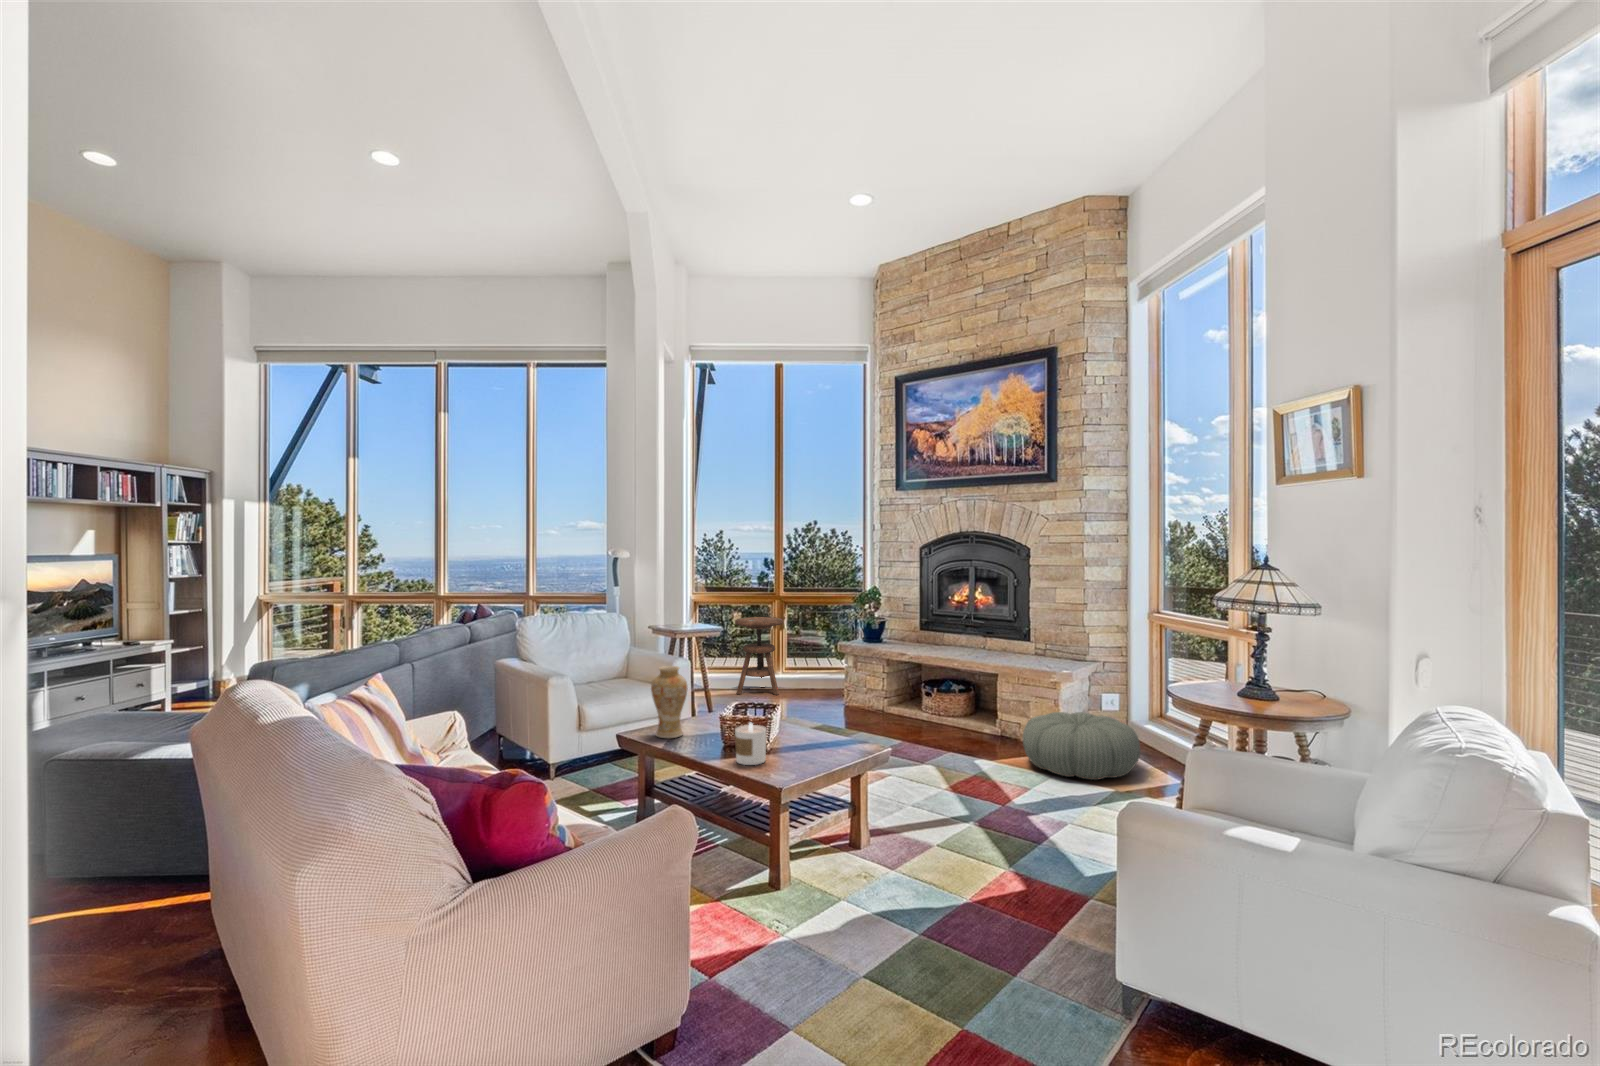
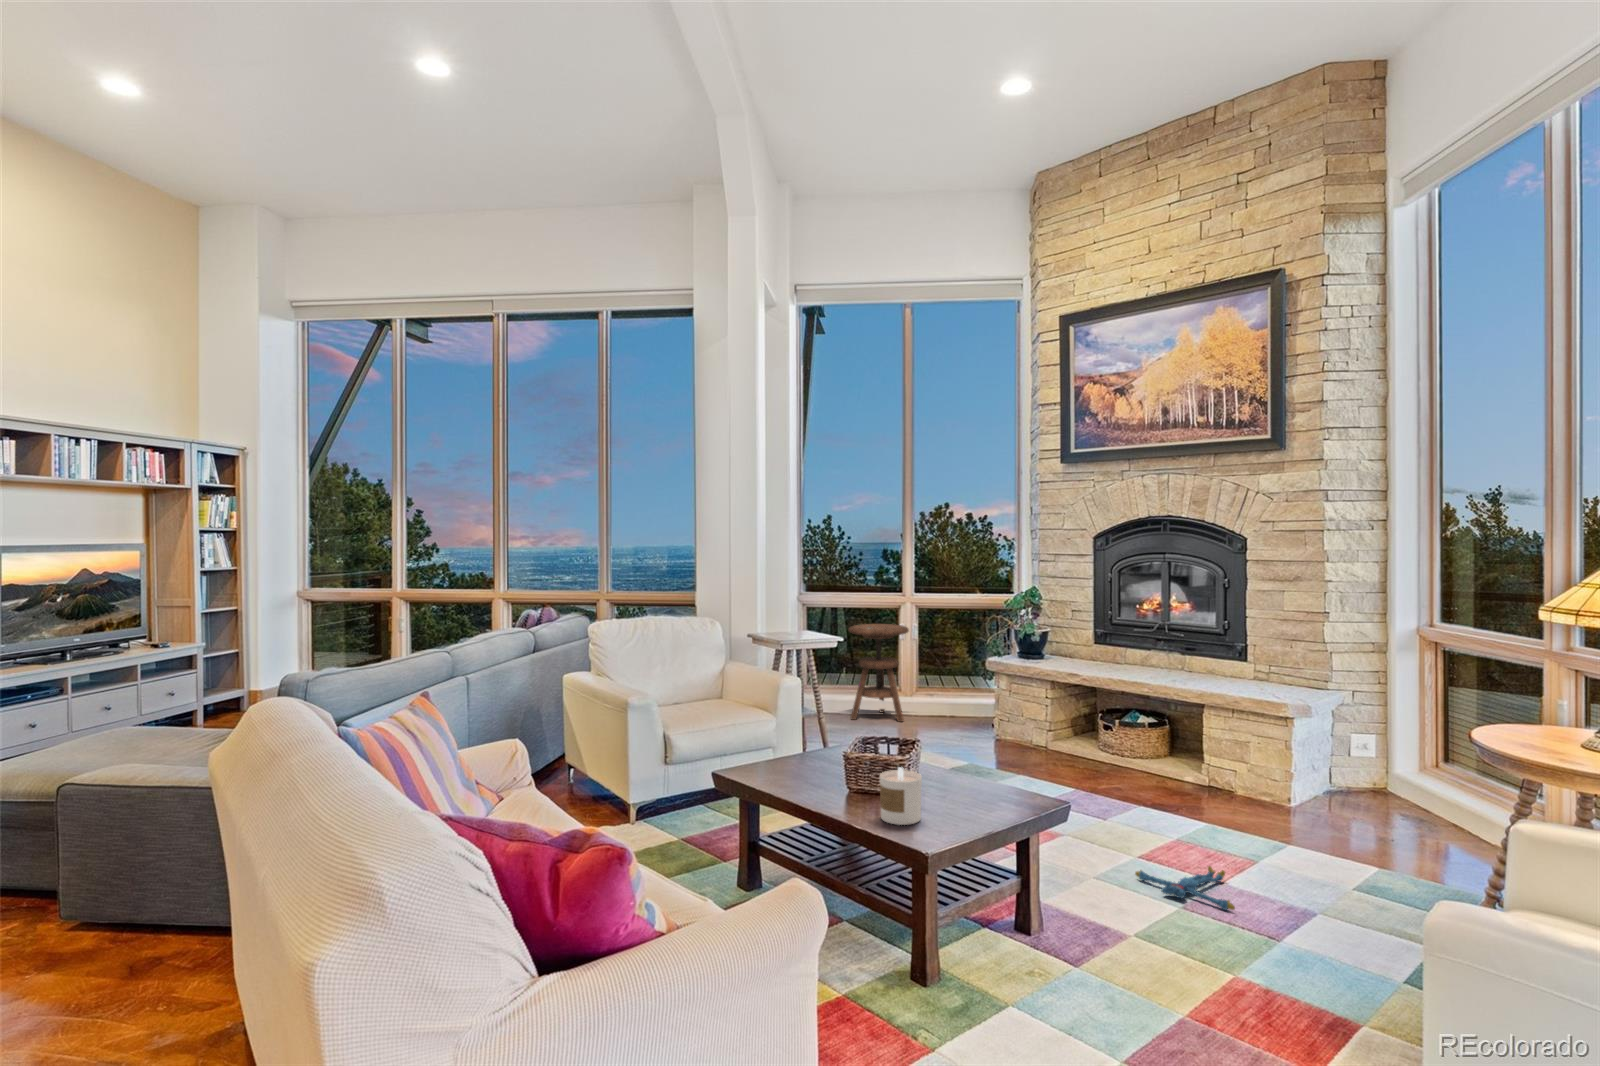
vase: present [651,666,688,738] -> none [763,687,810,782]
pouf: present [1022,712,1140,780] -> none [1249,758,1426,854]
plush toy: none [931,791,996,822] -> present [1135,866,1235,910]

